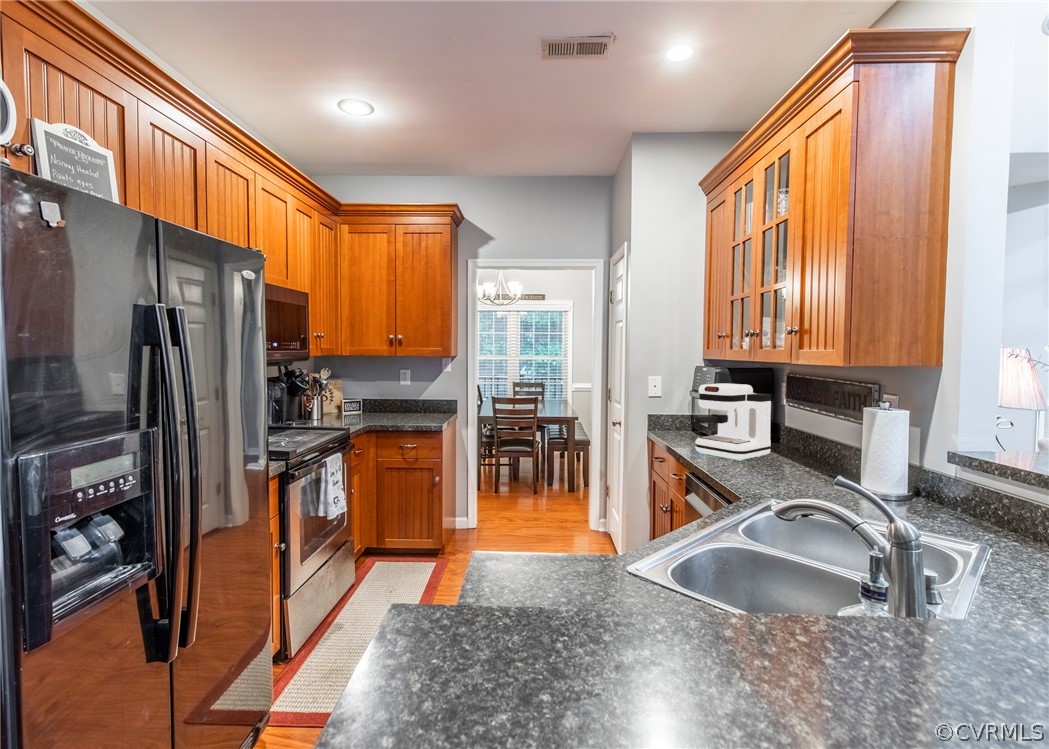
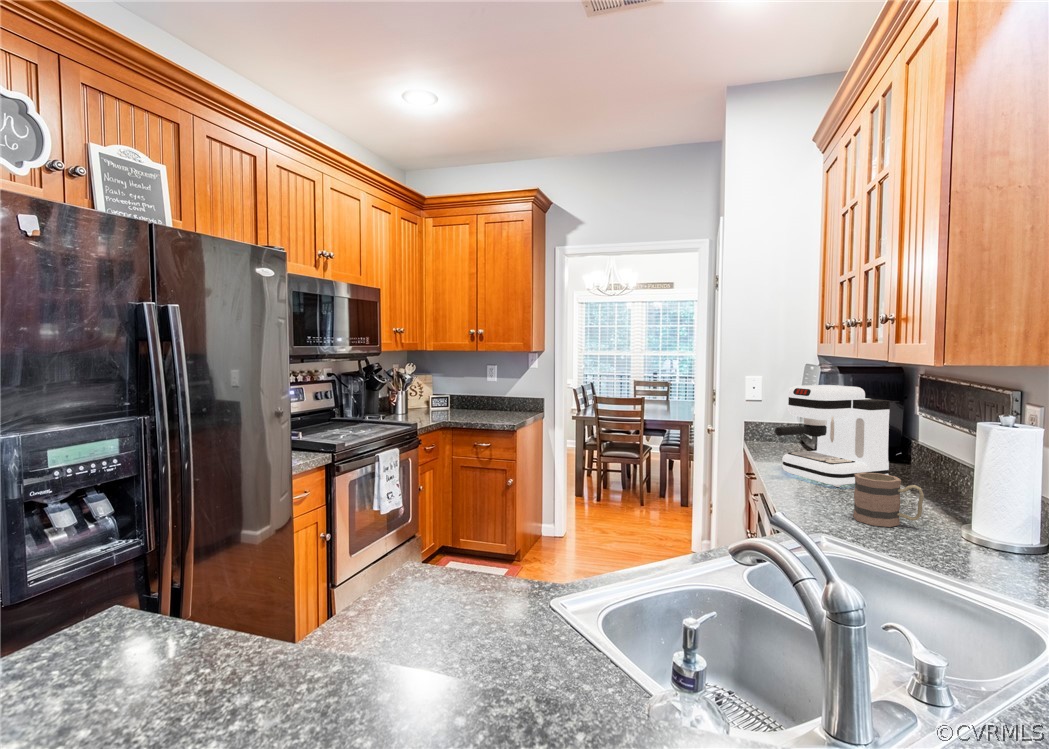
mug: none [769,448,818,486] -> present [853,472,924,527]

